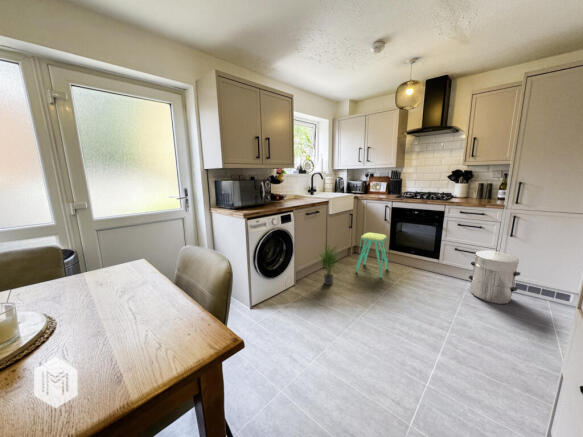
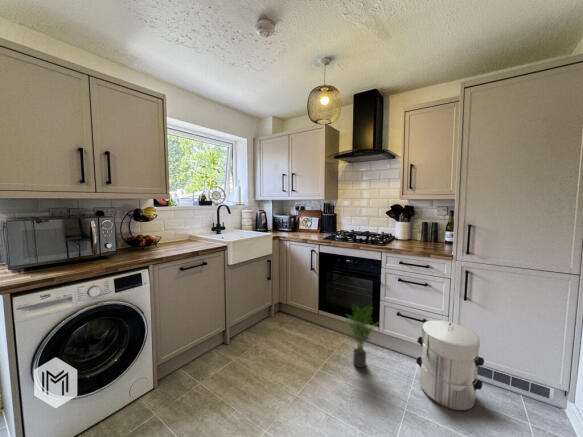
stool: present [356,233,388,278] -> none [267,289,315,362]
potted plant: present [320,247,338,285] -> present [343,308,375,367]

